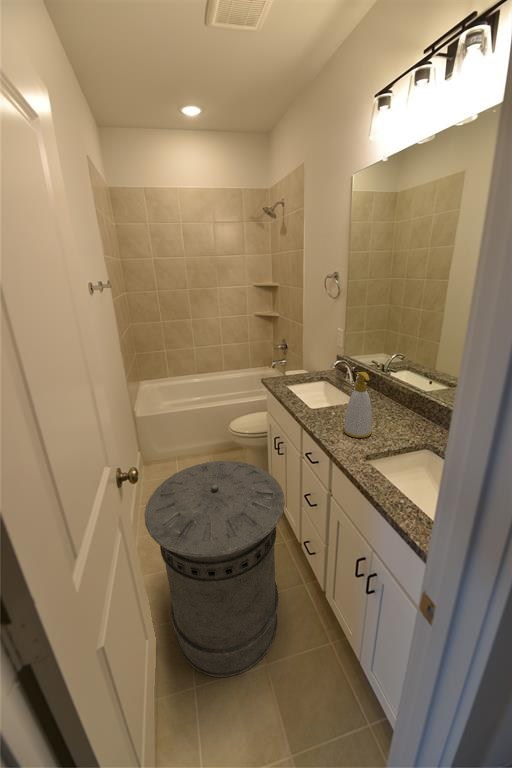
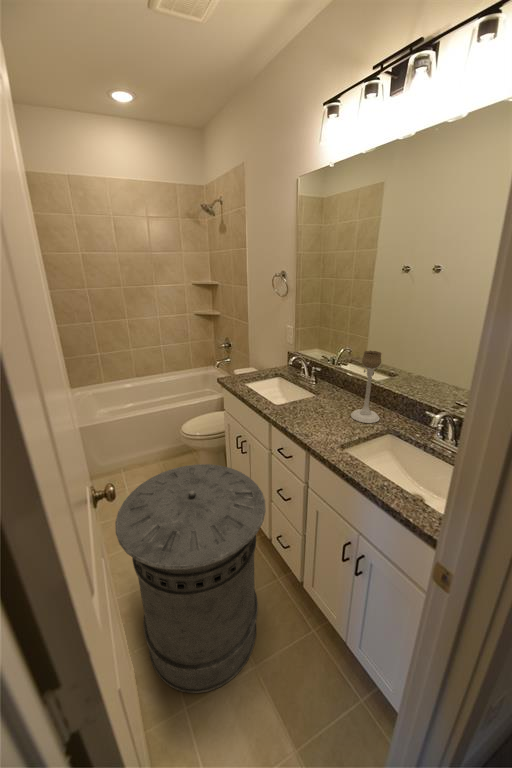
candle holder: none [387,357,421,435] -> present [351,351,381,423]
soap bottle: present [344,372,372,438] -> none [314,366,340,429]

